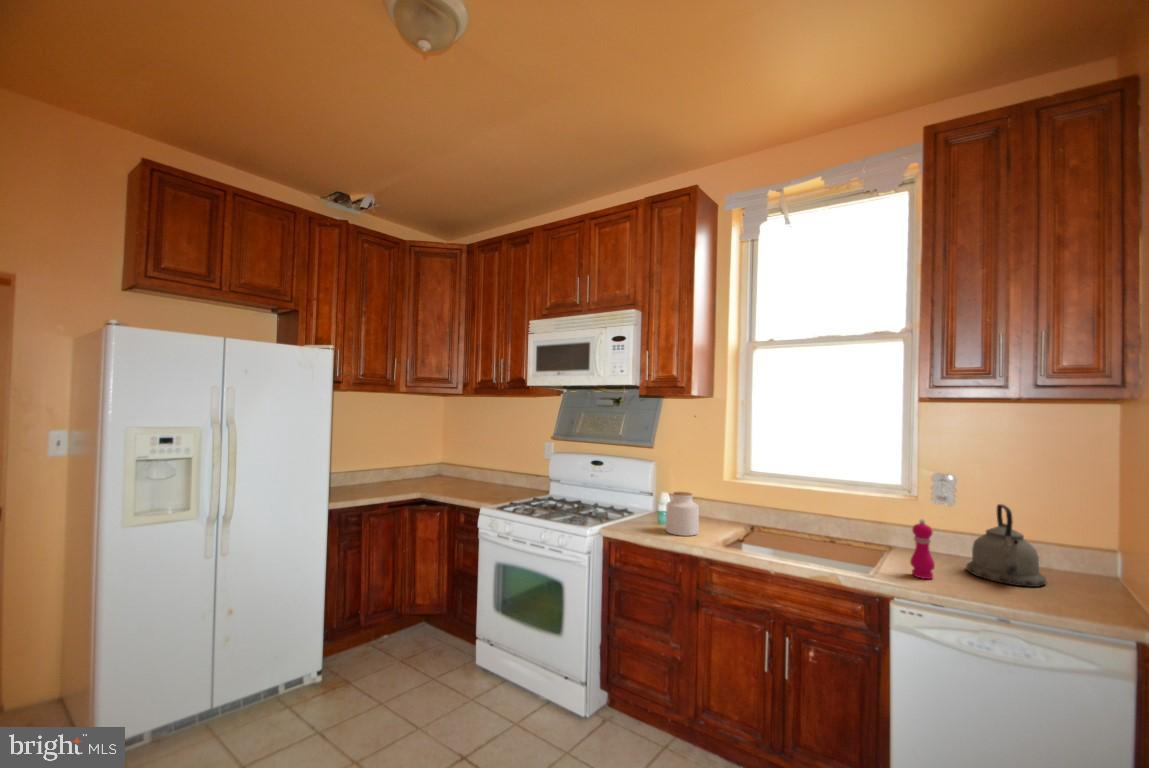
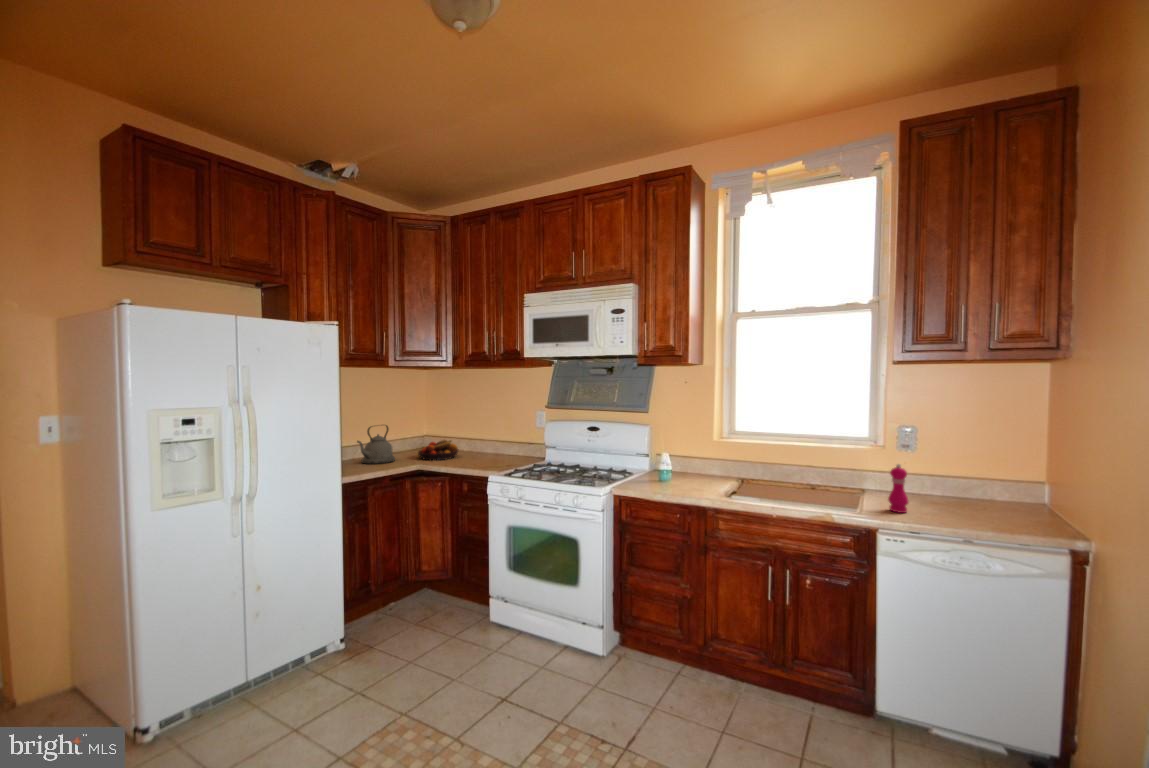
fruit bowl: none [423,468,465,489] -> present [418,440,458,460]
jar: present [666,492,699,536] -> none [670,451,700,490]
kettle: present [966,504,1046,587] -> present [357,425,395,464]

